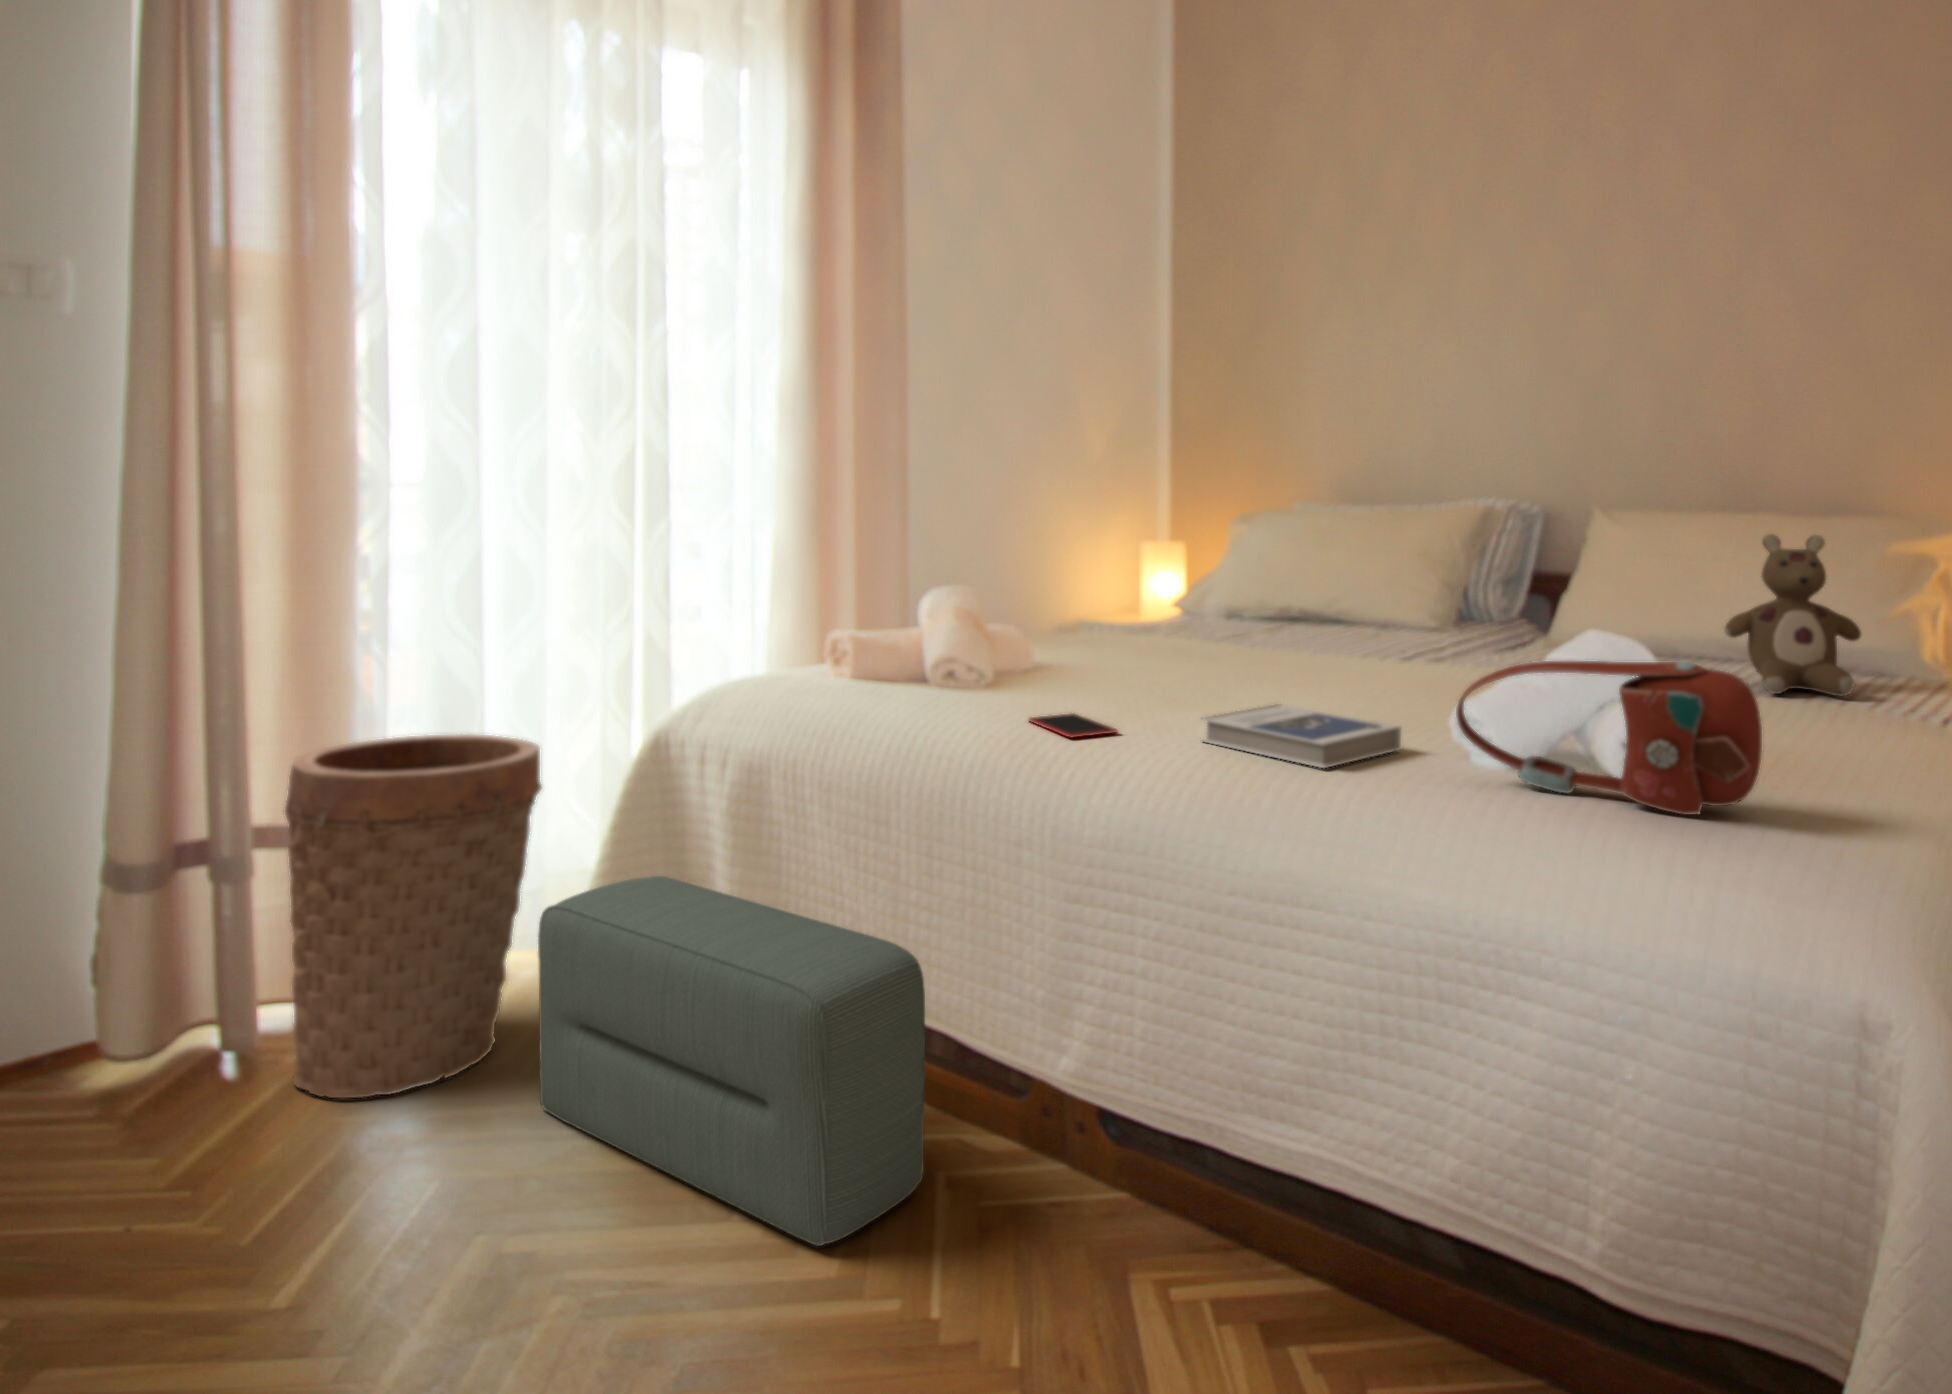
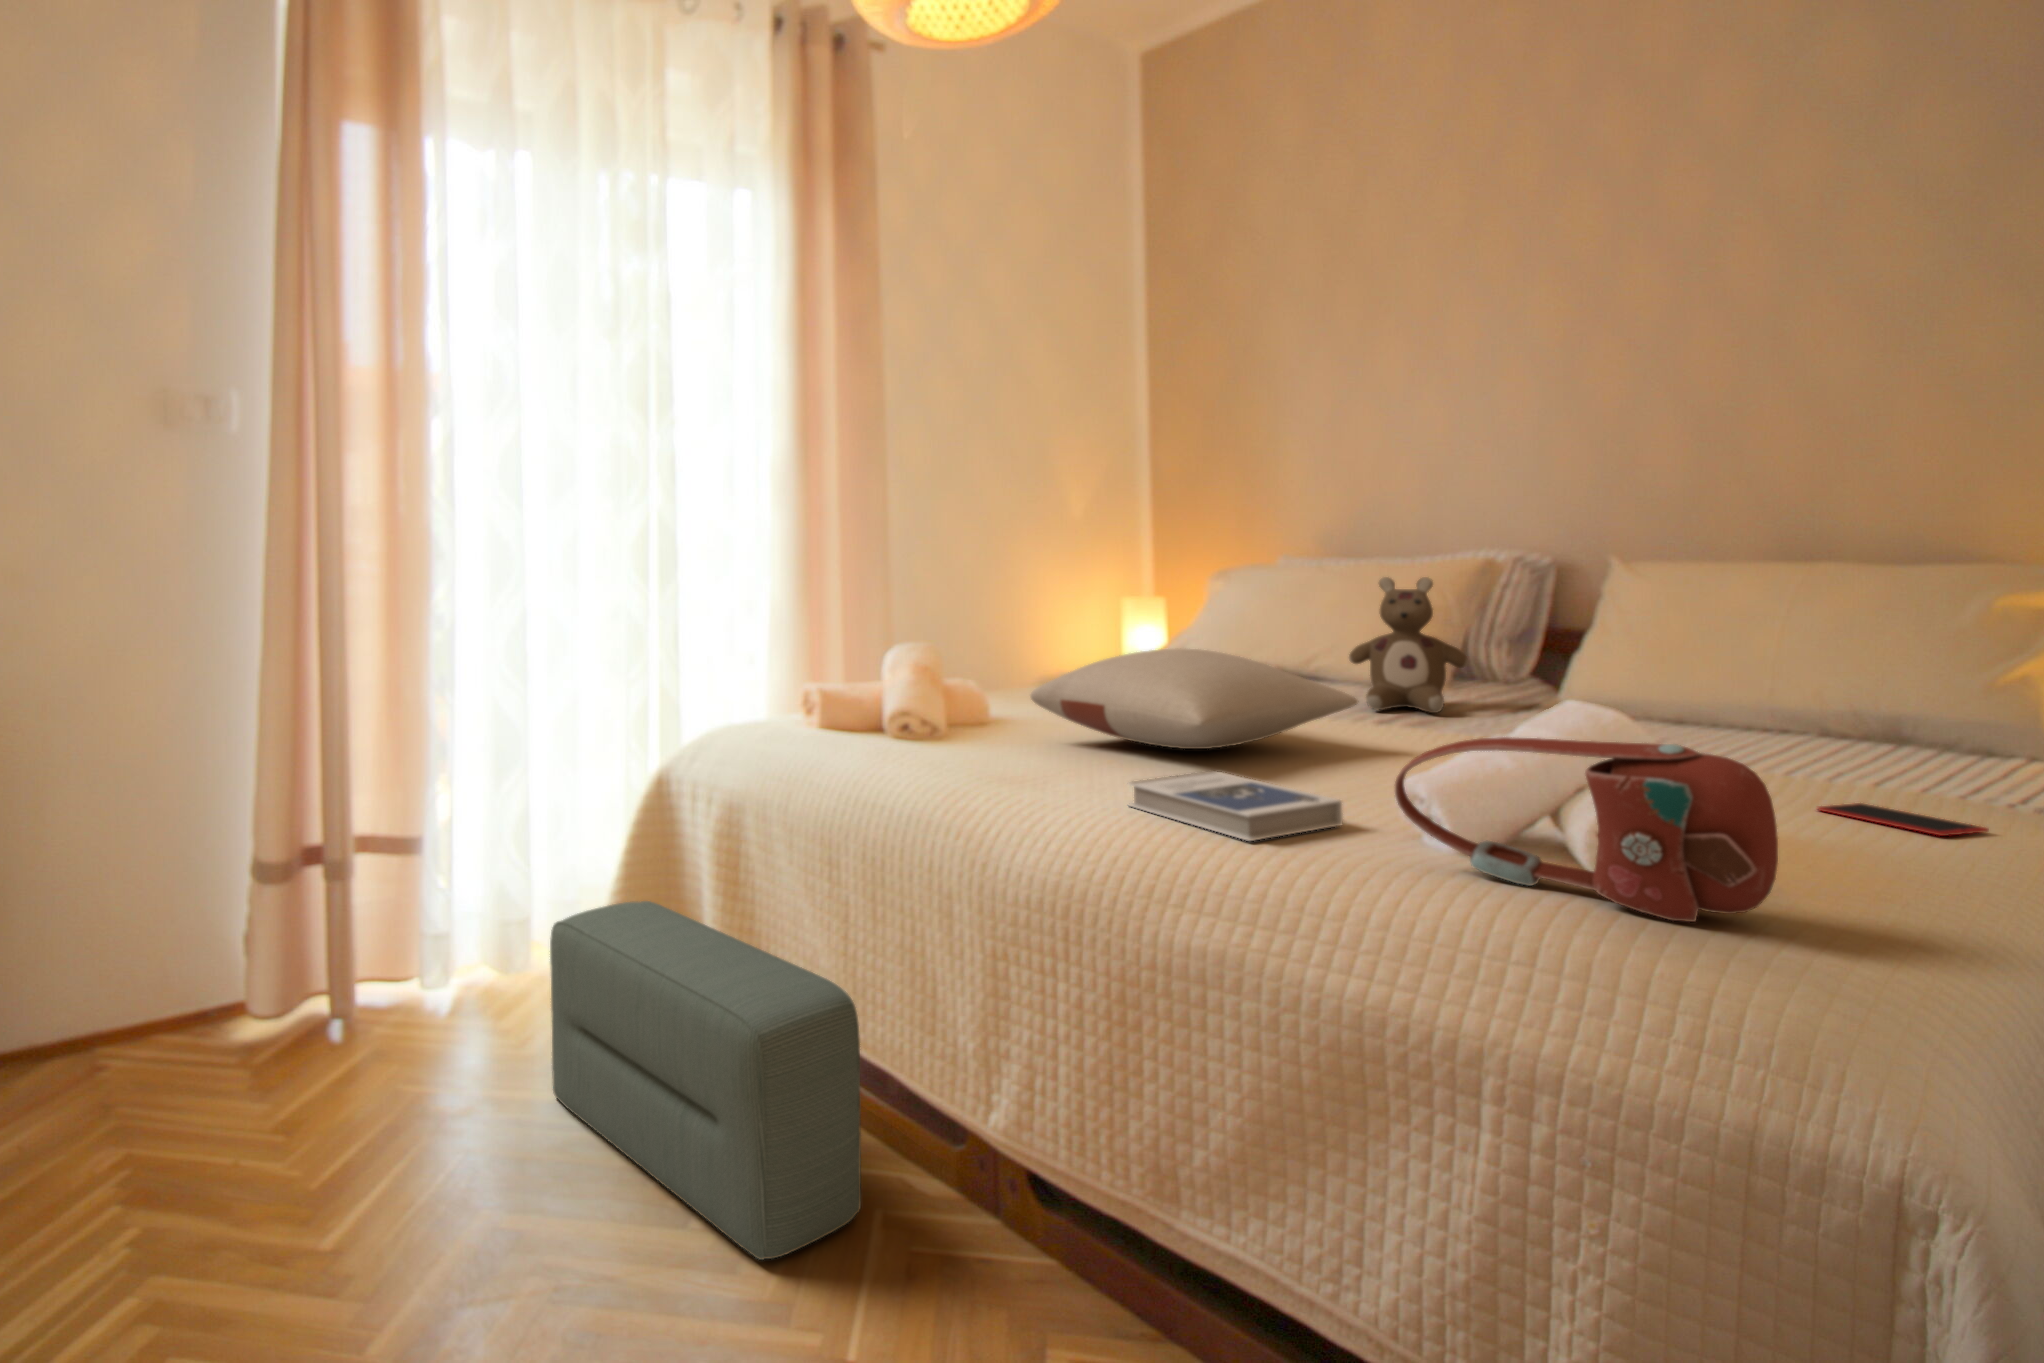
stuffed bear: present [1724,534,1861,696] -> present [1349,577,1468,713]
pillow: none [1086,586,1397,685] -> present [1030,648,1359,749]
smartphone: present [1029,713,1117,738] -> present [1818,803,1988,836]
basket: present [285,734,542,1098] -> none [371,768,563,1069]

